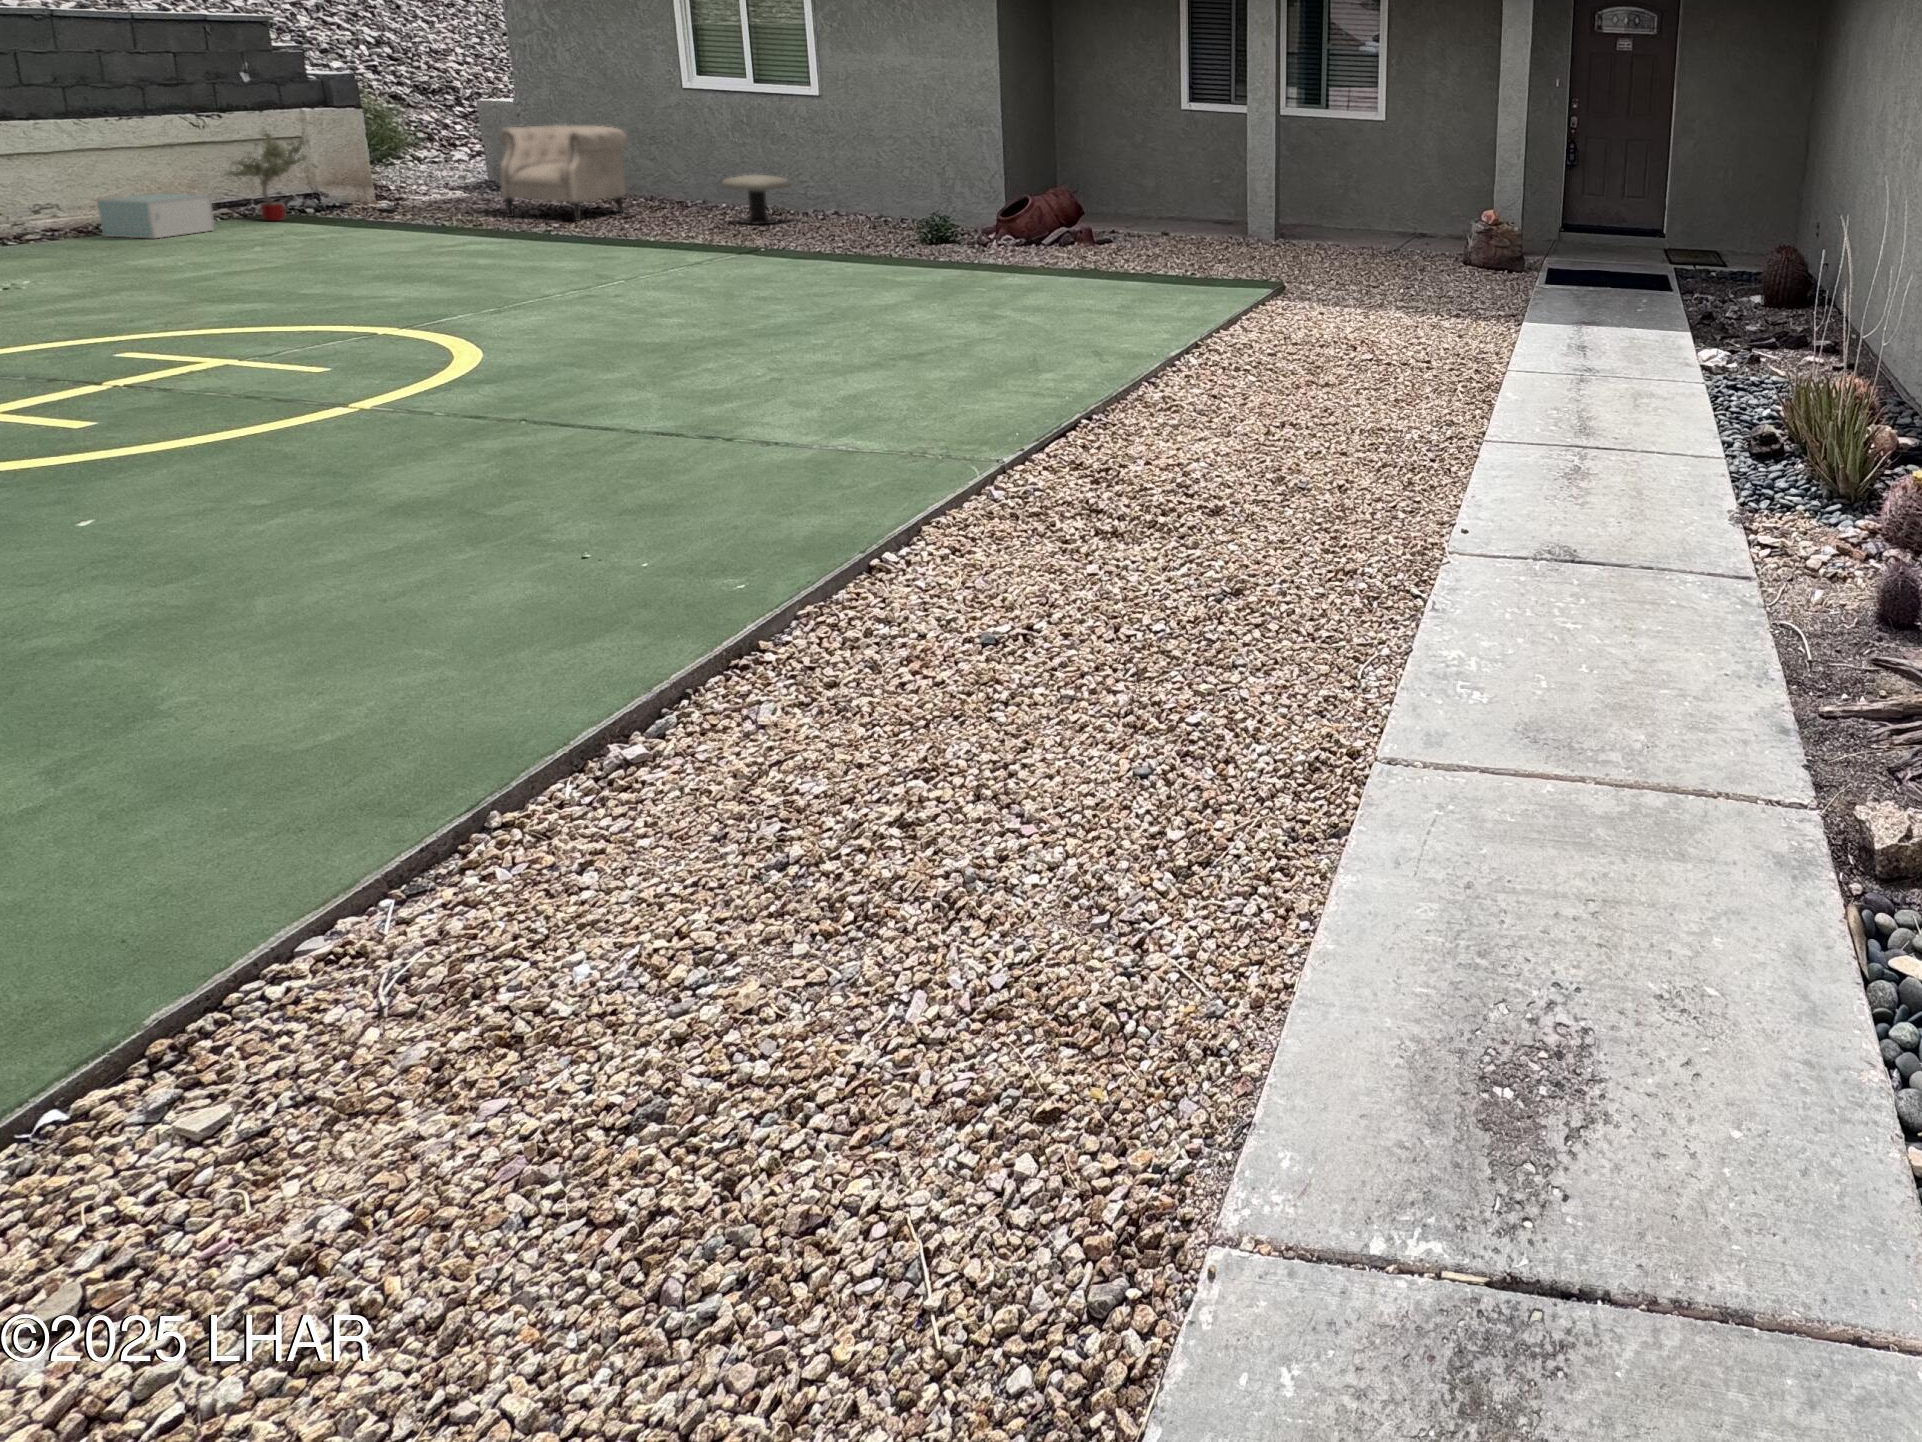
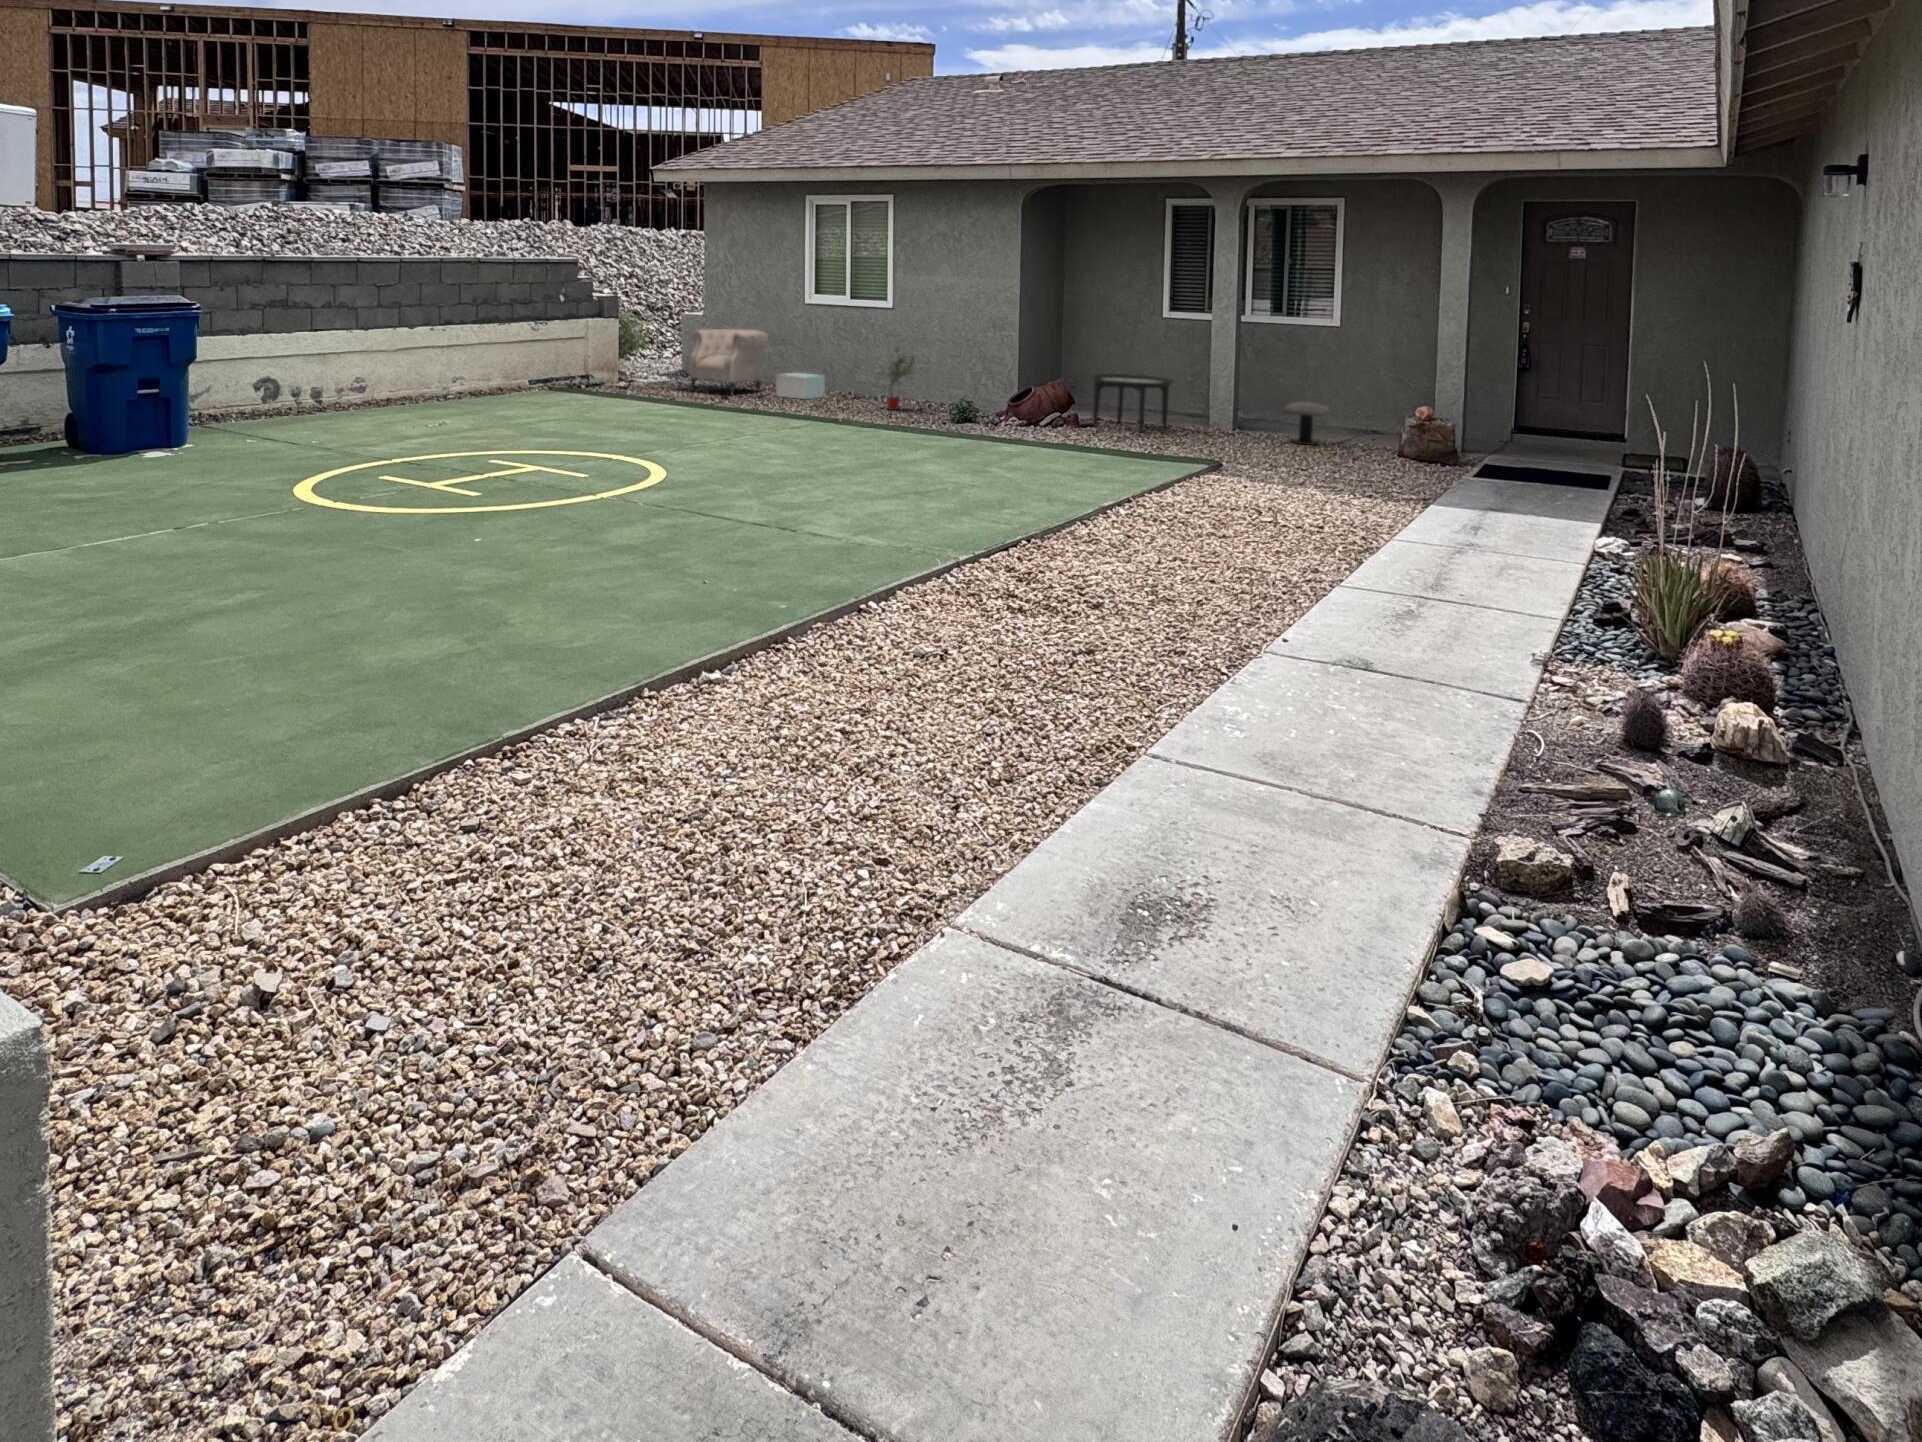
potted tree: present [225,130,307,221] -> present [877,346,916,410]
round table: none [1105,172,1212,243] -> present [1091,374,1174,432]
stool: present [721,174,791,224] -> present [1284,402,1330,445]
storage box: present [97,193,215,238] -> present [776,373,825,399]

